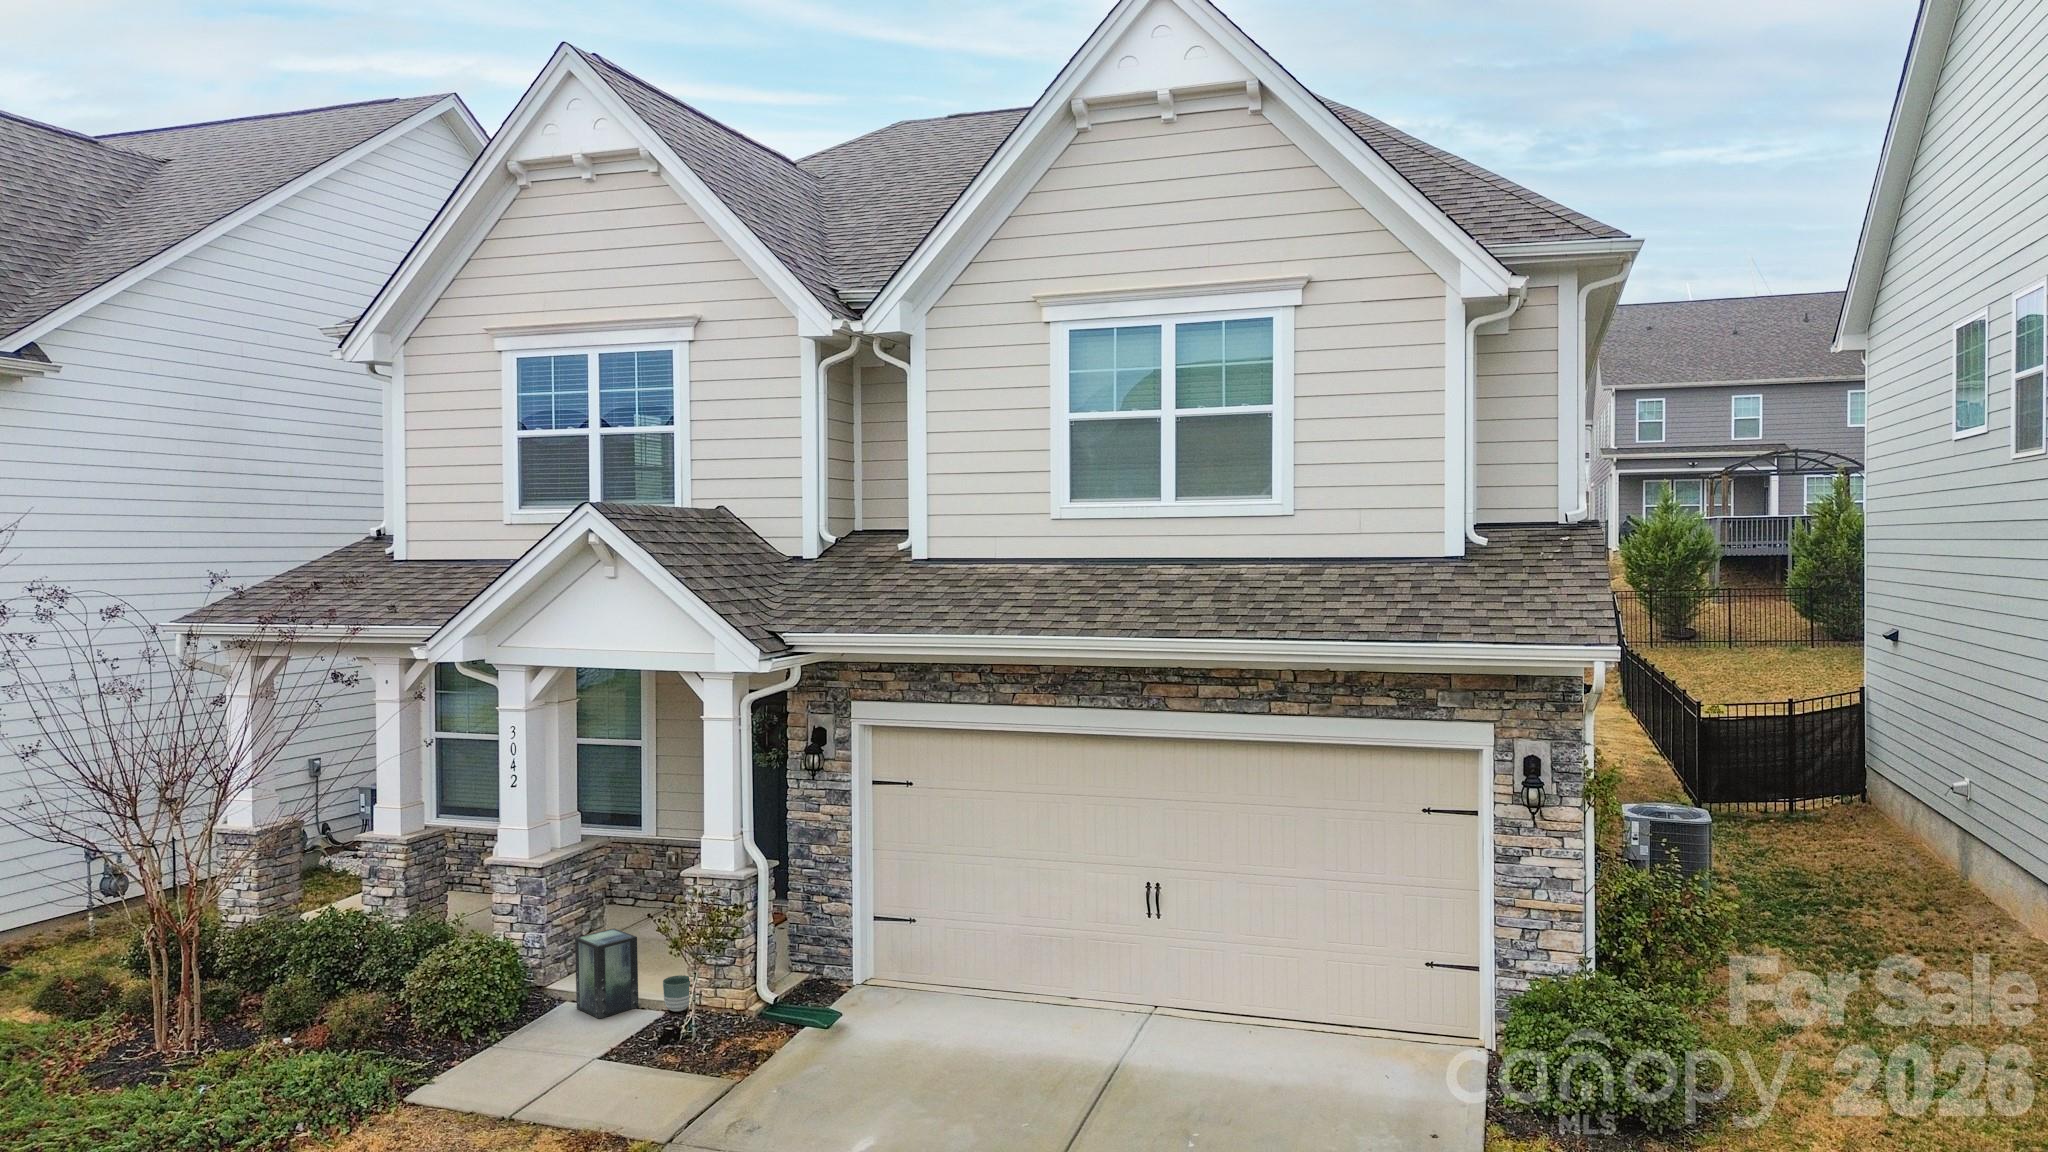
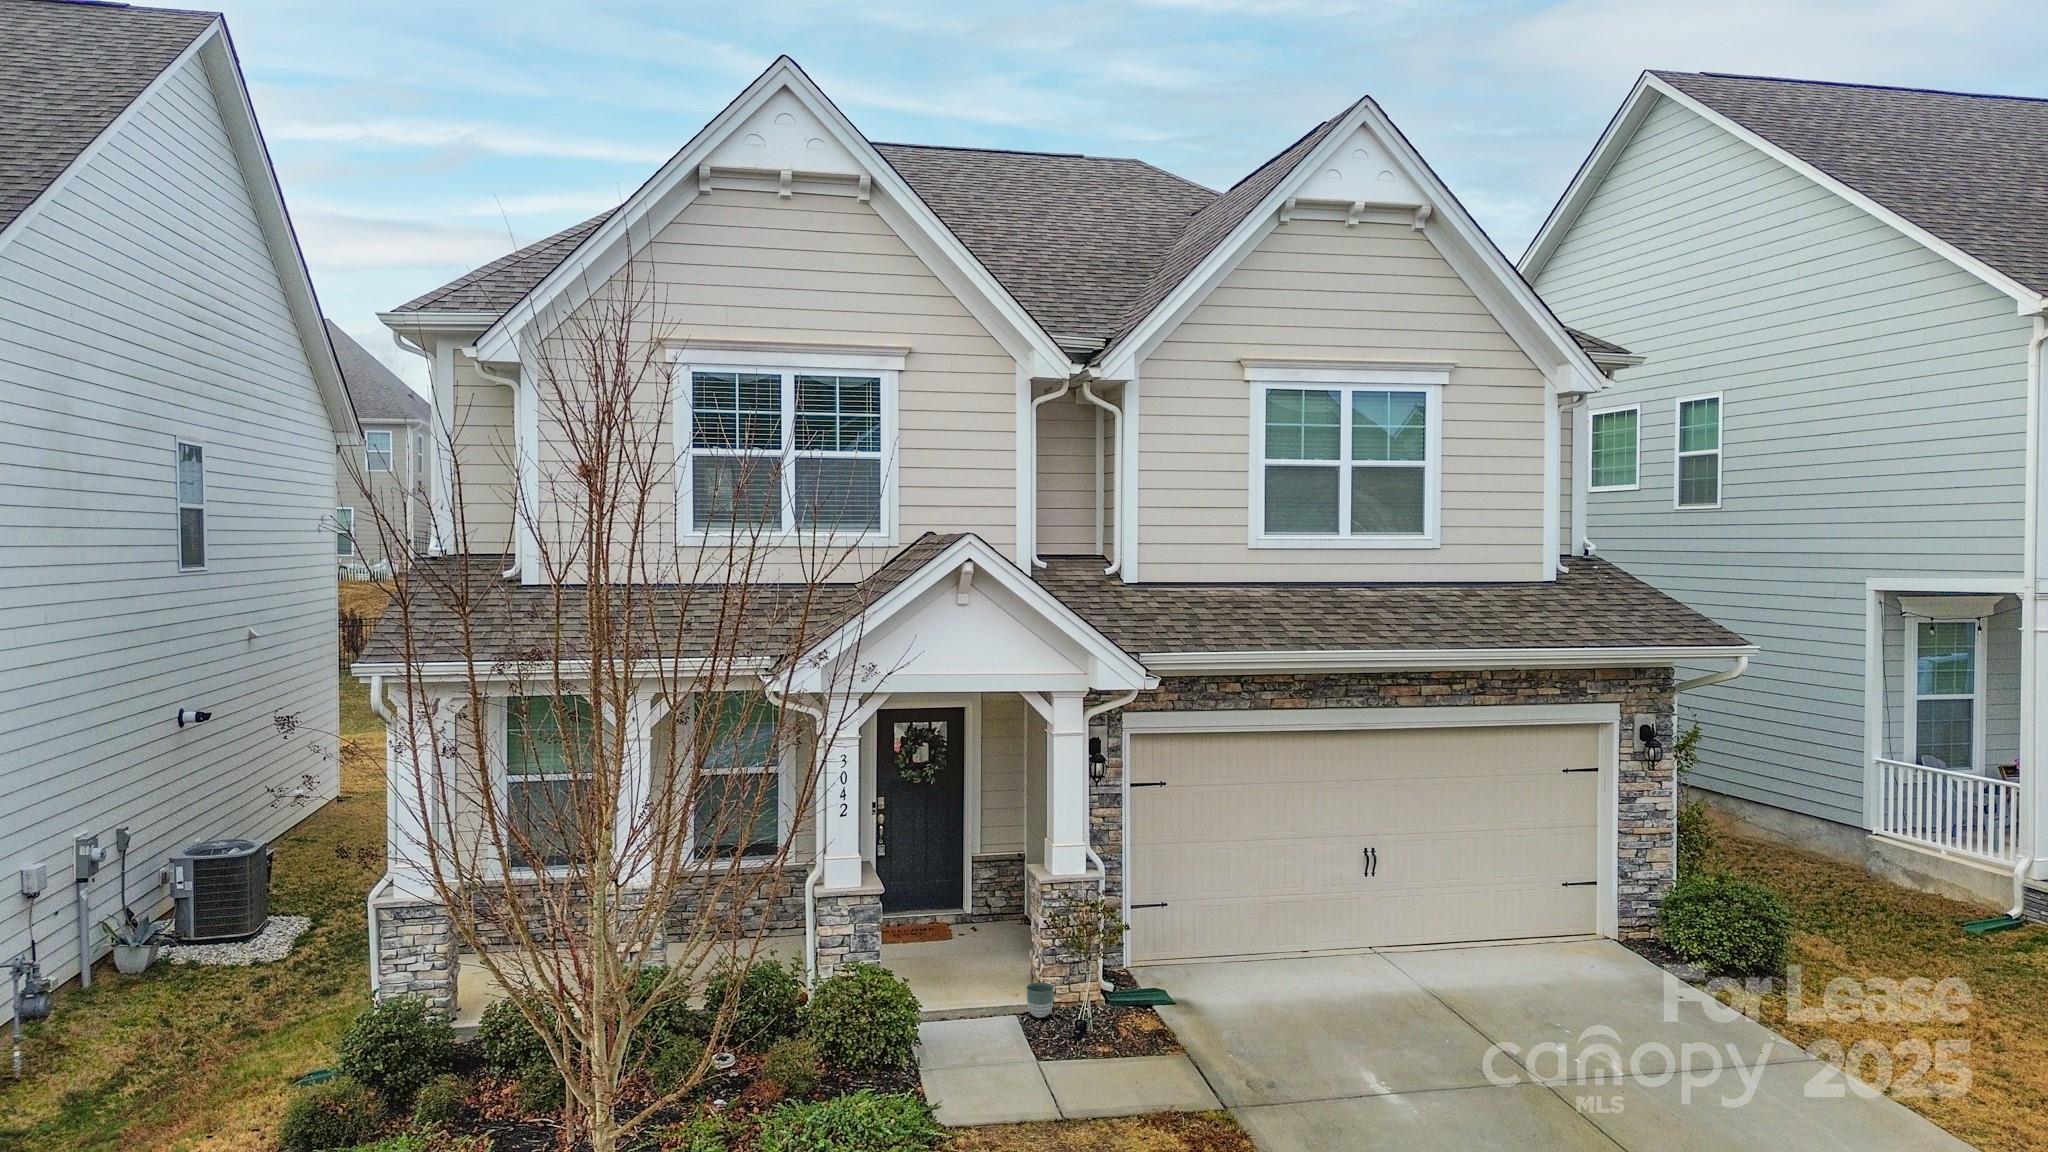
storage box: present [575,928,638,1019] -> none [946,948,999,1036]

